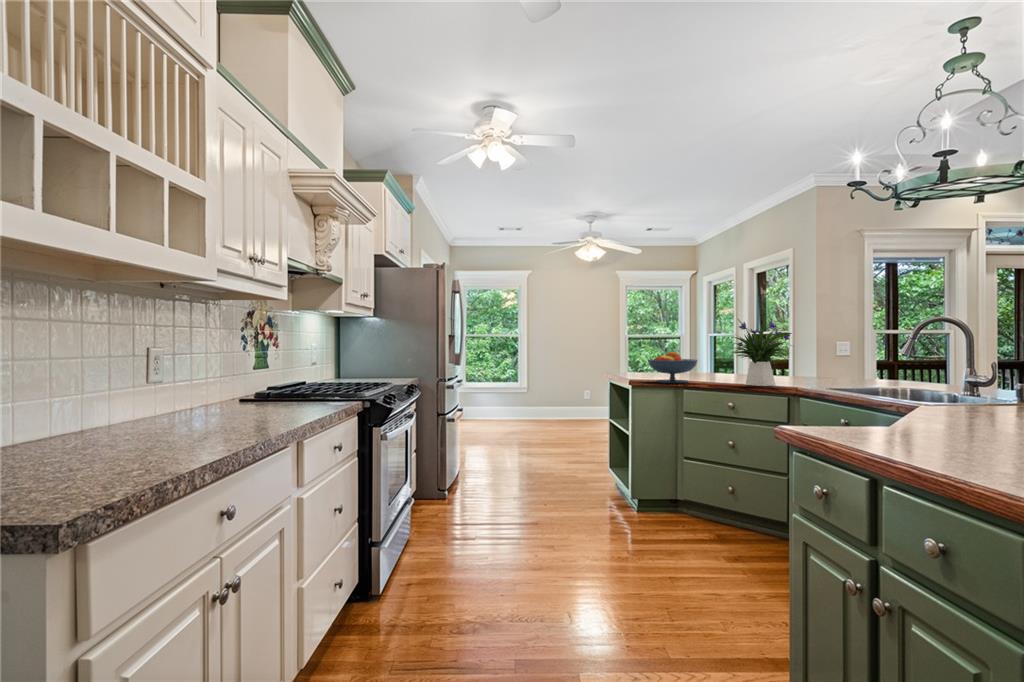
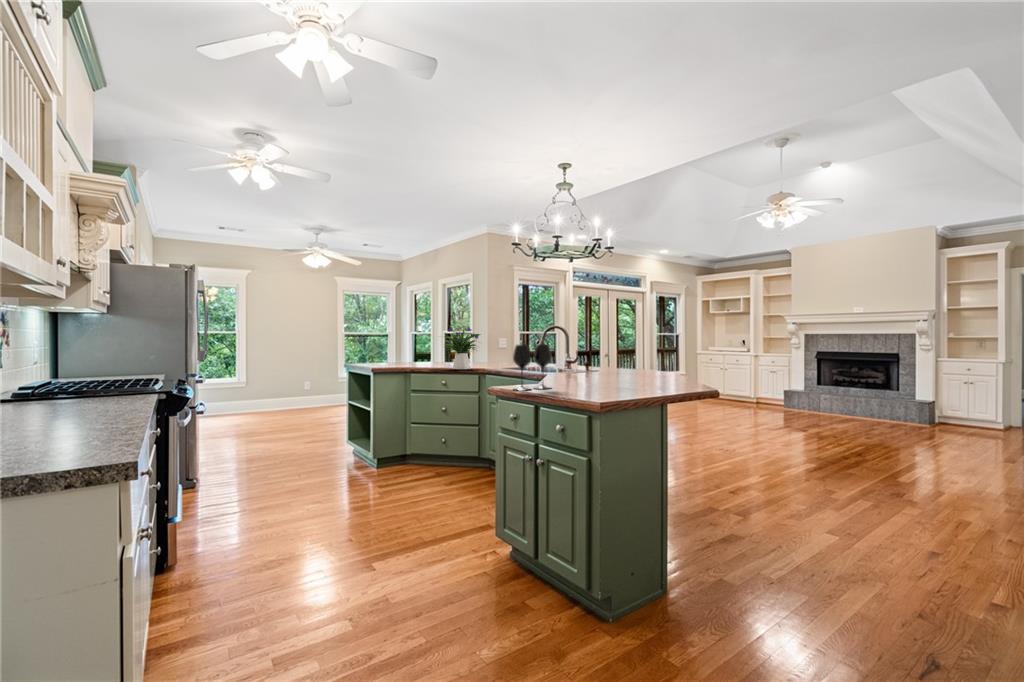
wine glass: none [819,346,921,443] -> present [513,344,552,391]
fruit bowl: present [648,352,697,383] -> none [384,347,420,370]

